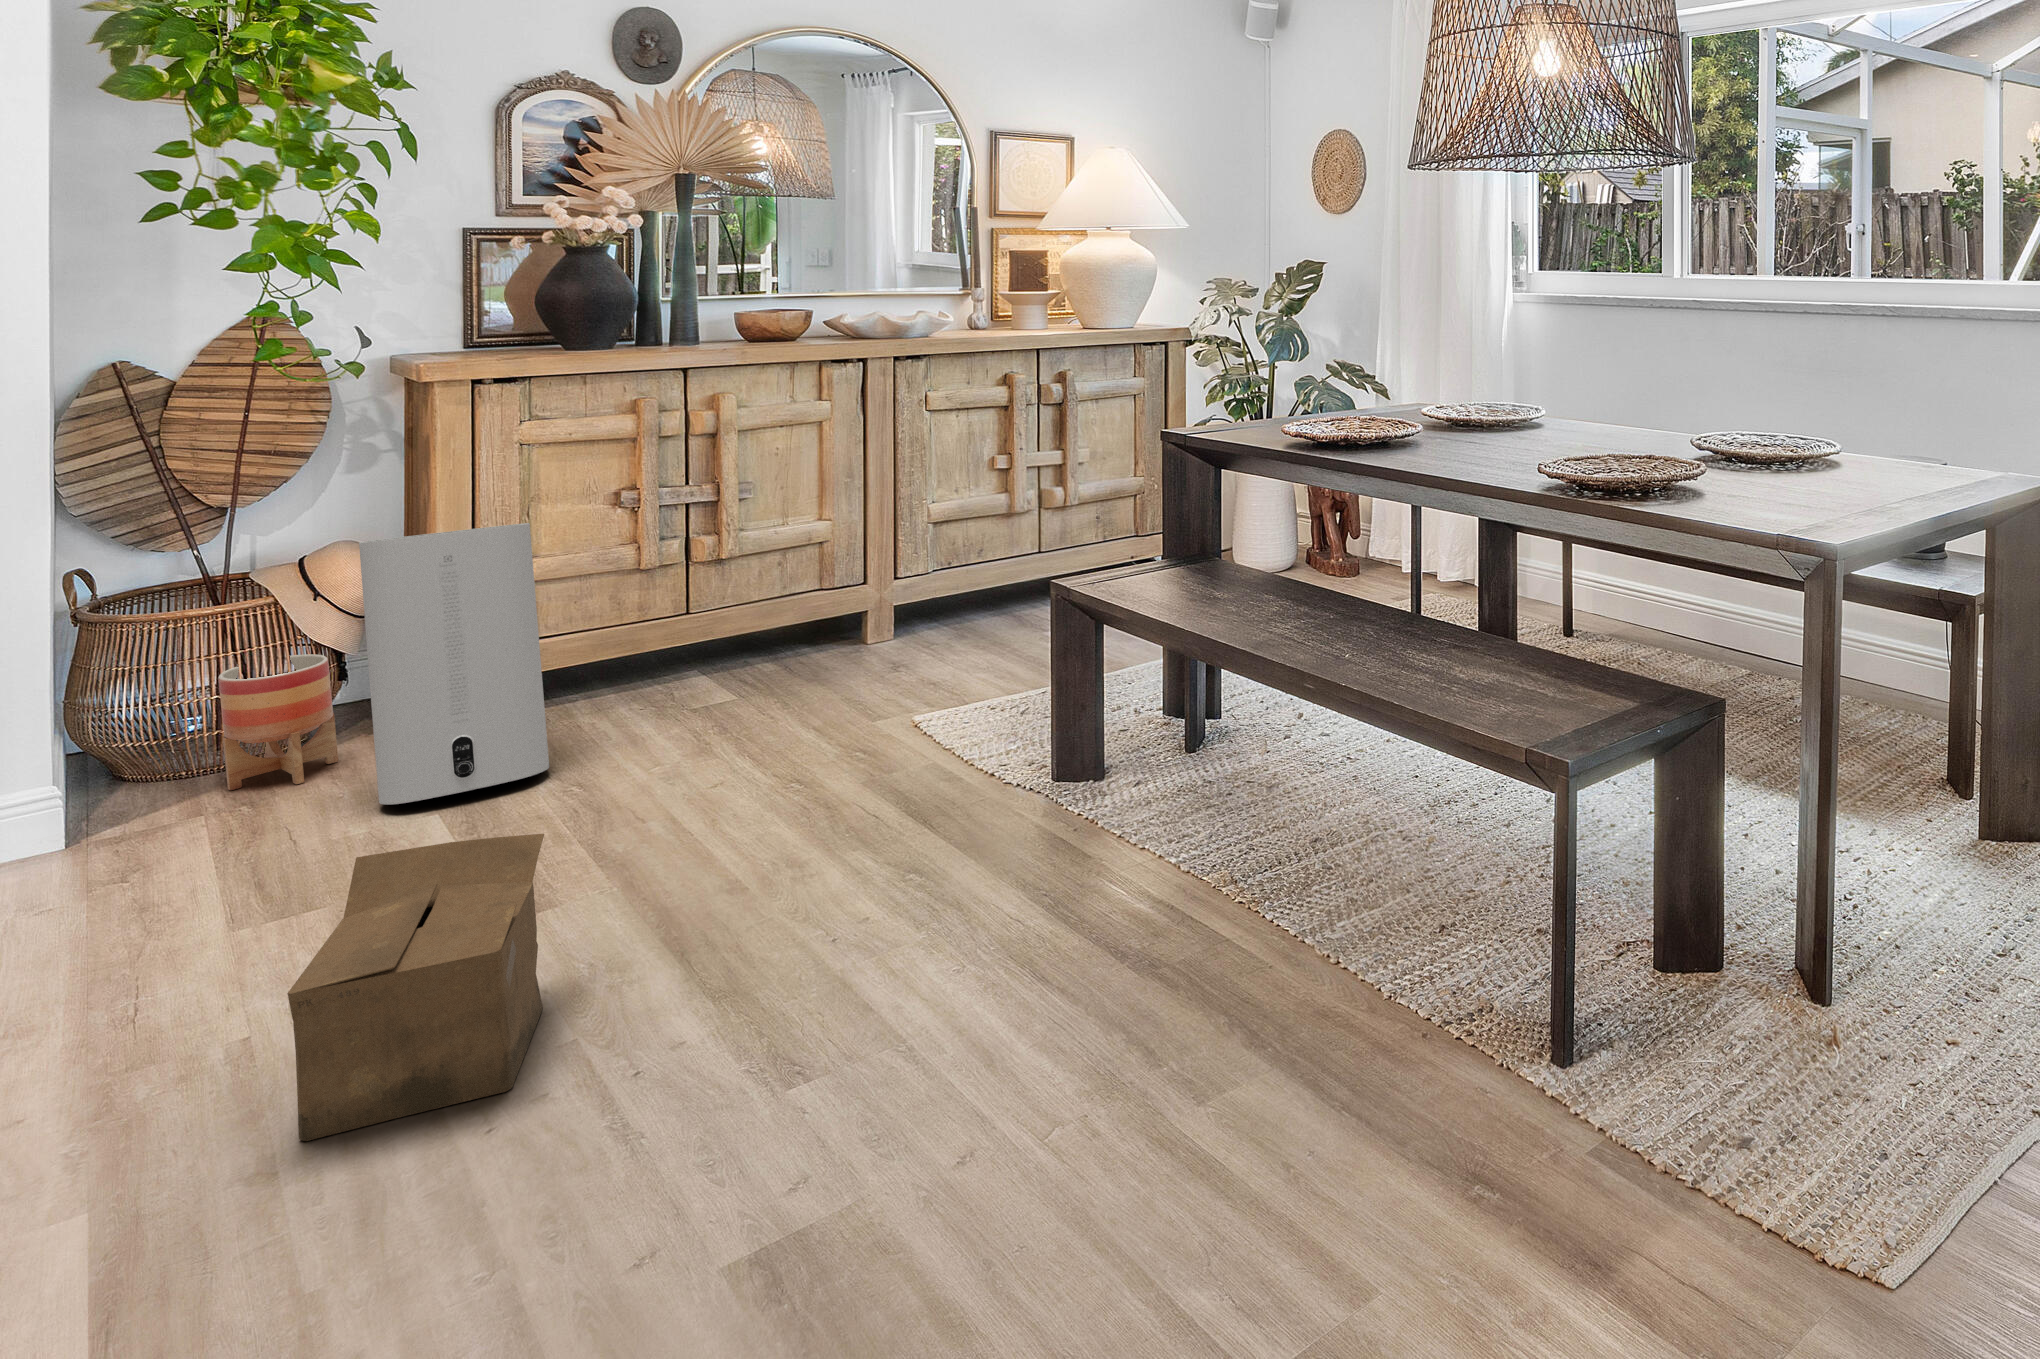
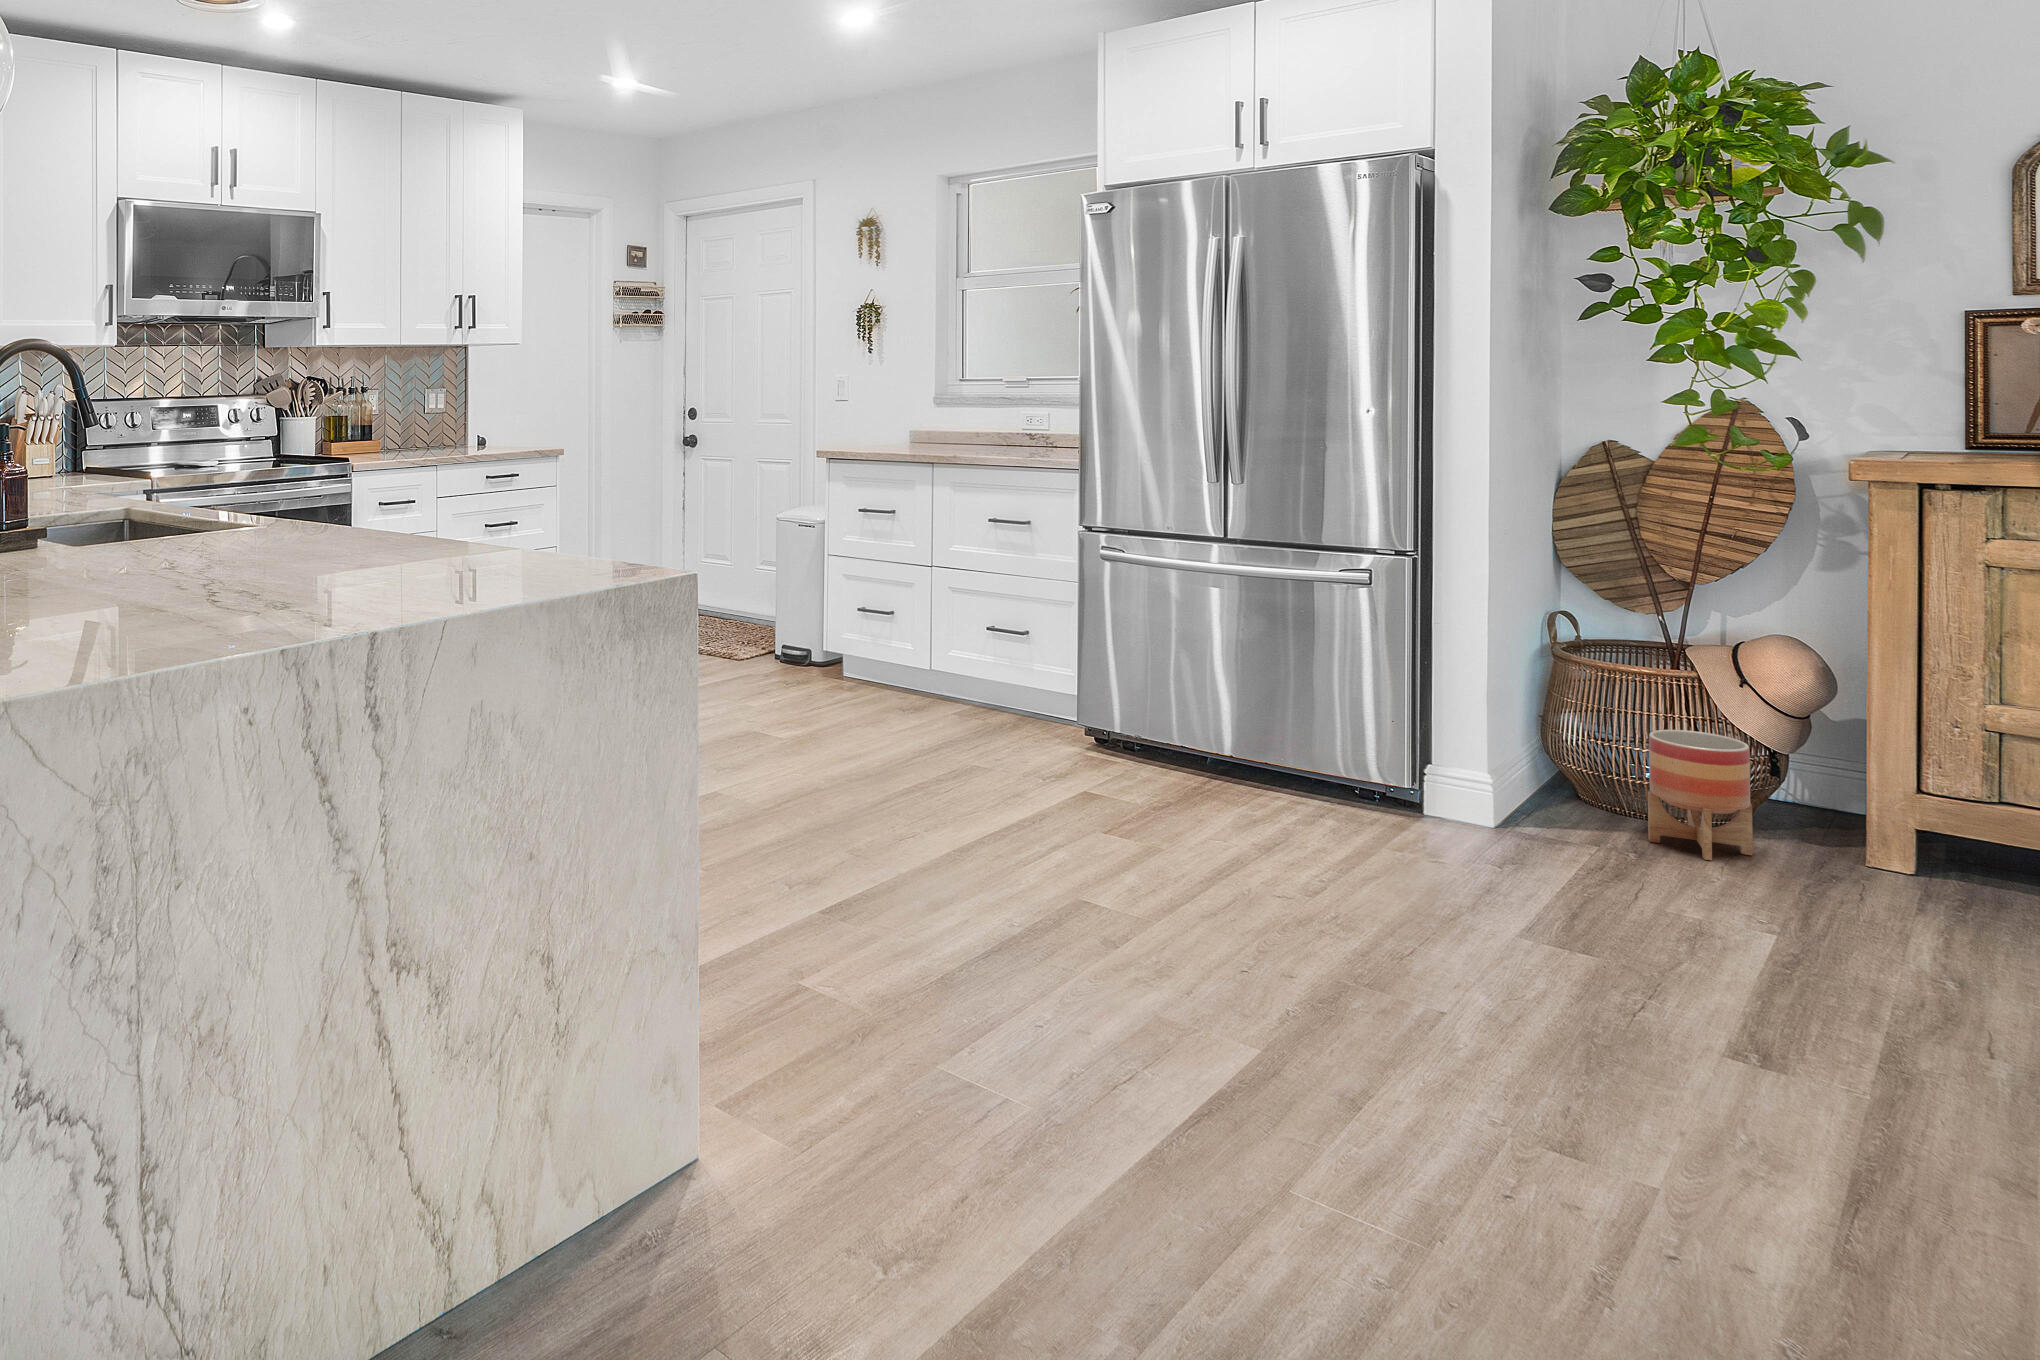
air purifier: present [359,523,549,805] -> none [1761,635,1967,952]
cardboard box: present [287,834,544,1141] -> none [1531,913,1825,1207]

